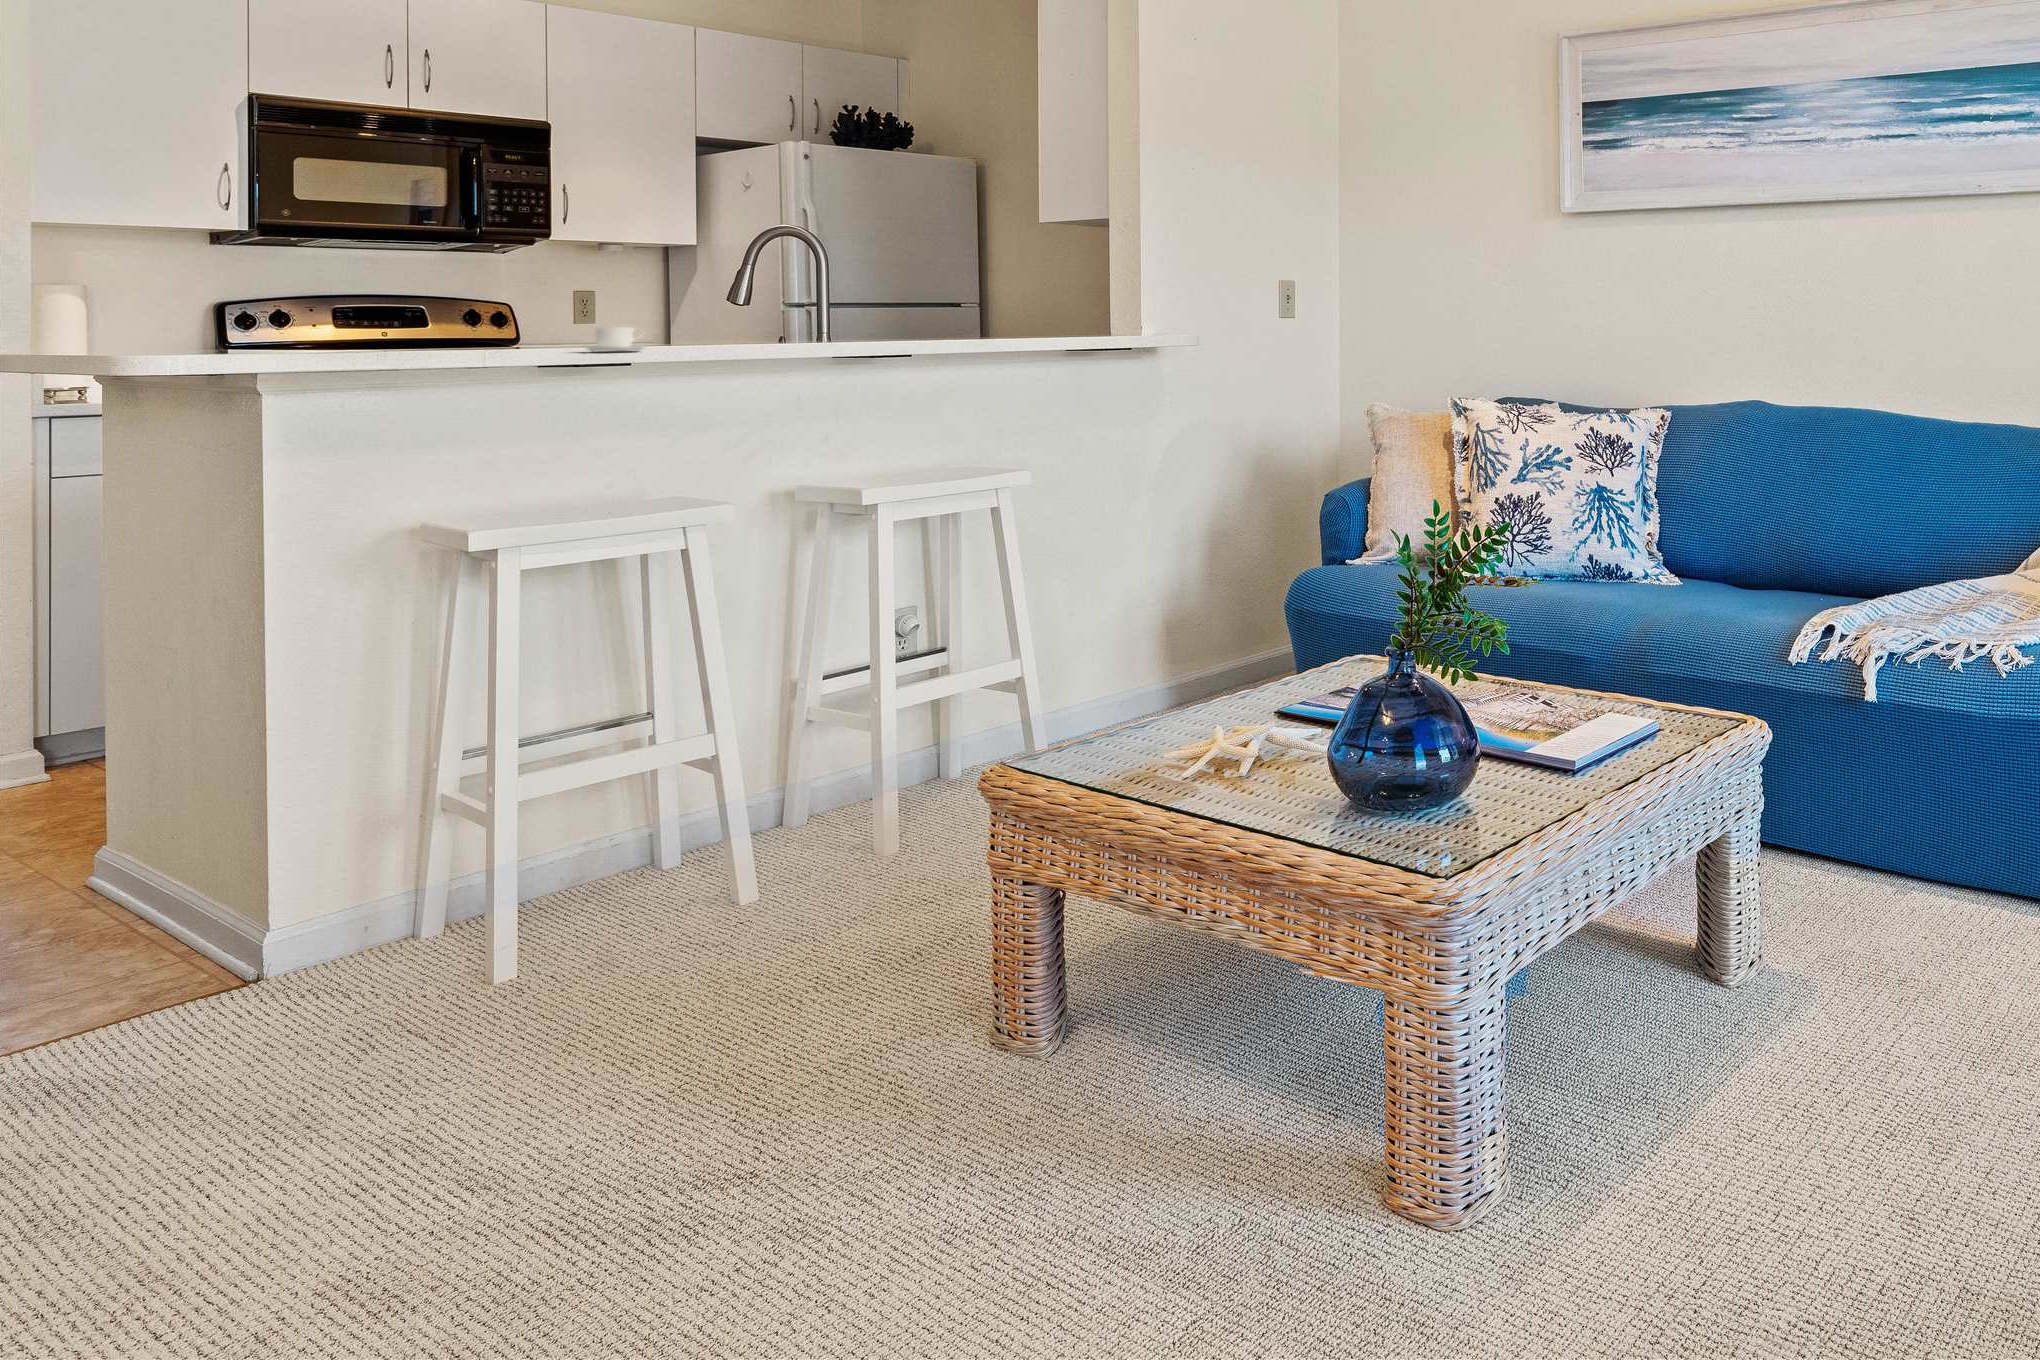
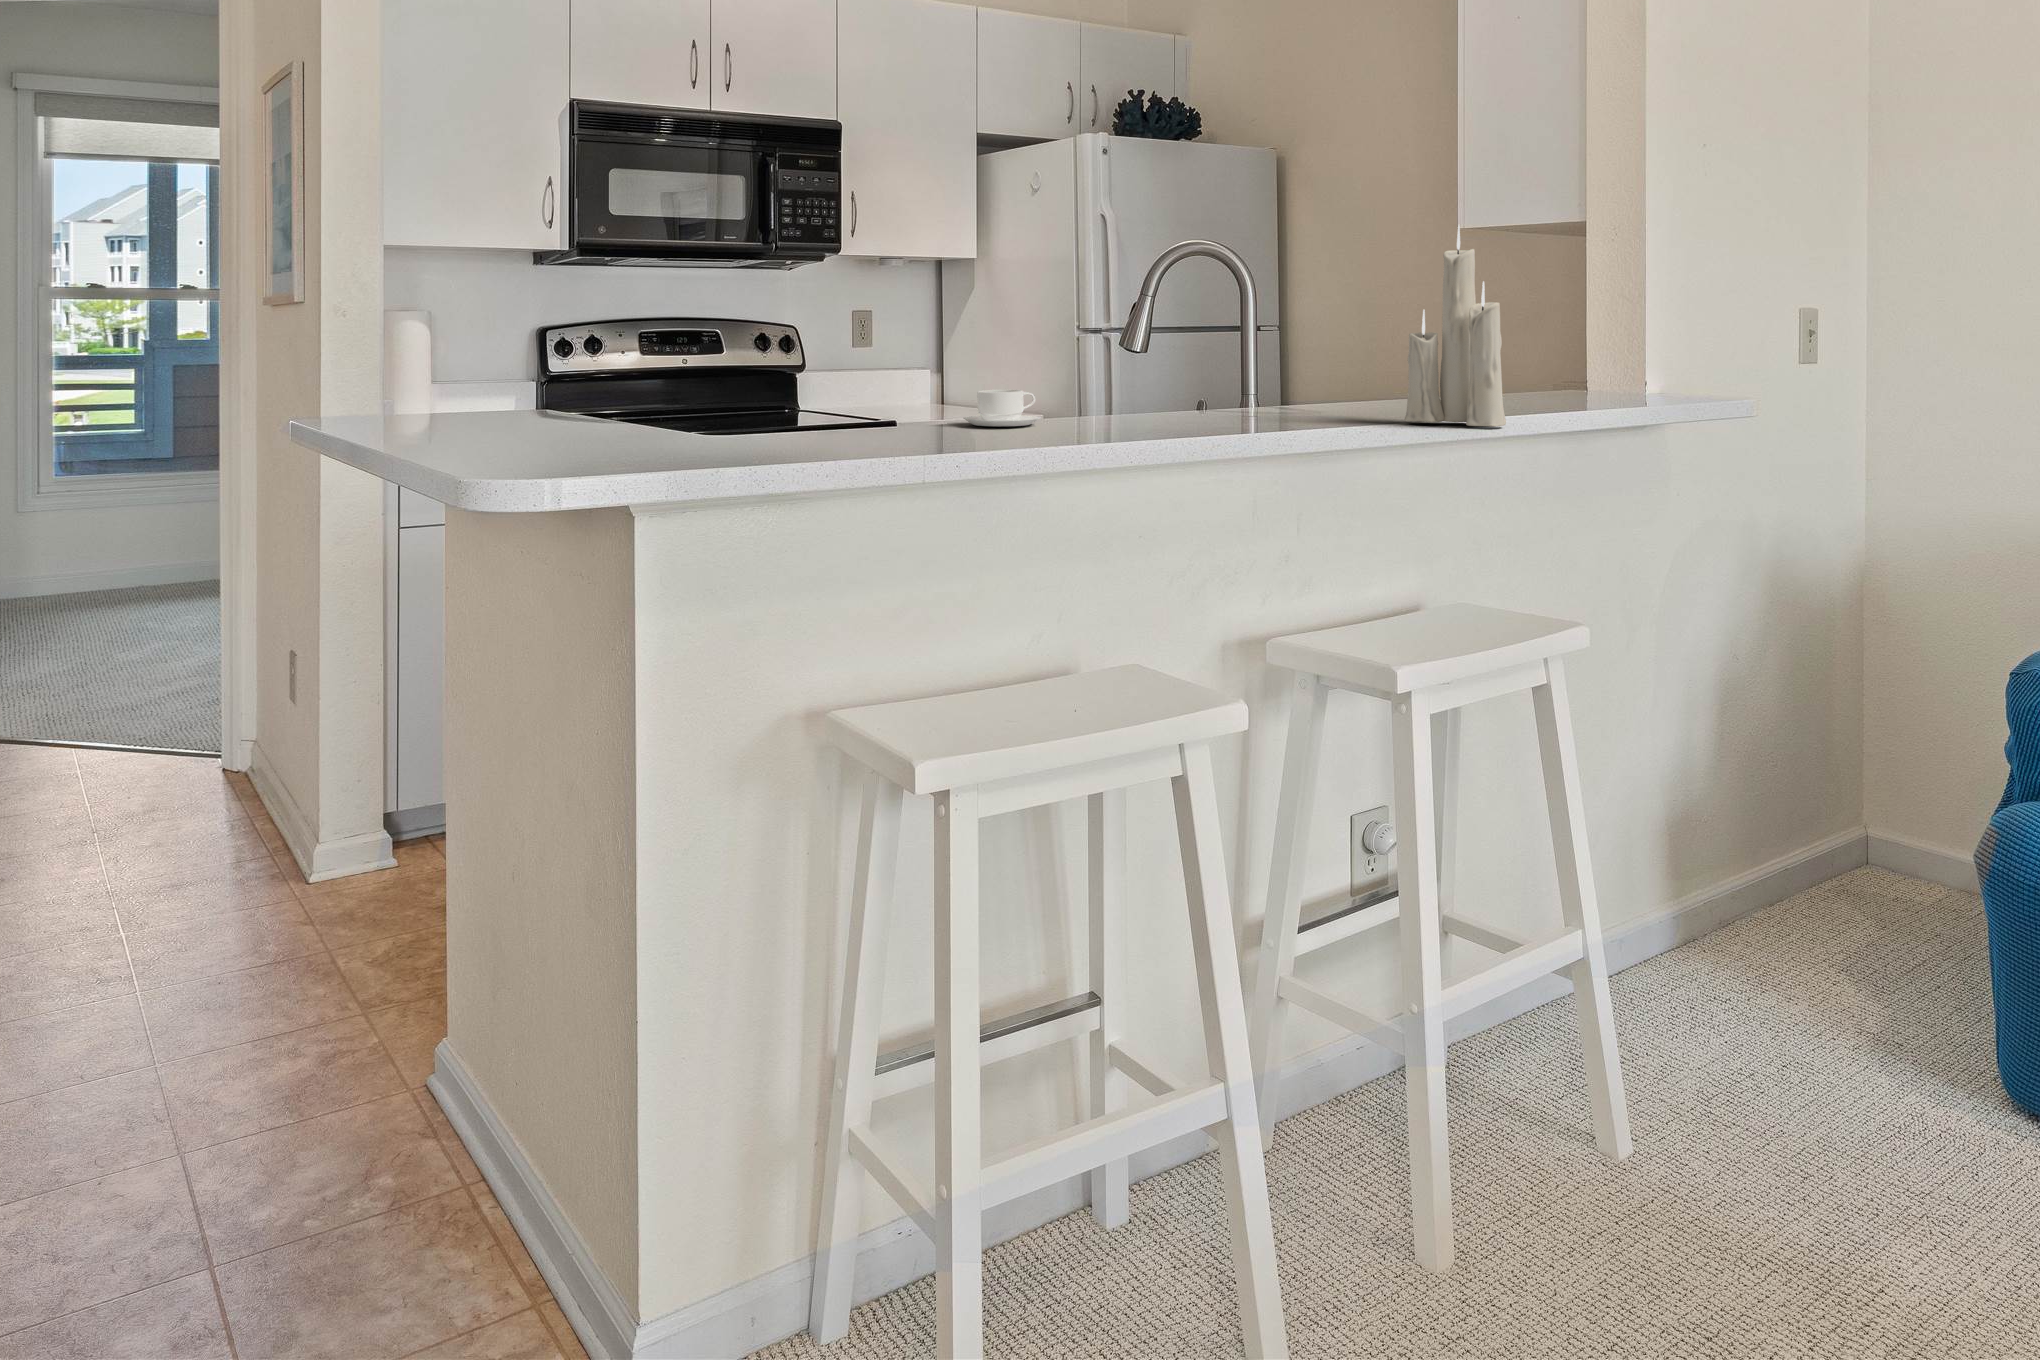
candle: none [925,208,990,347] -> present [1405,225,1506,427]

